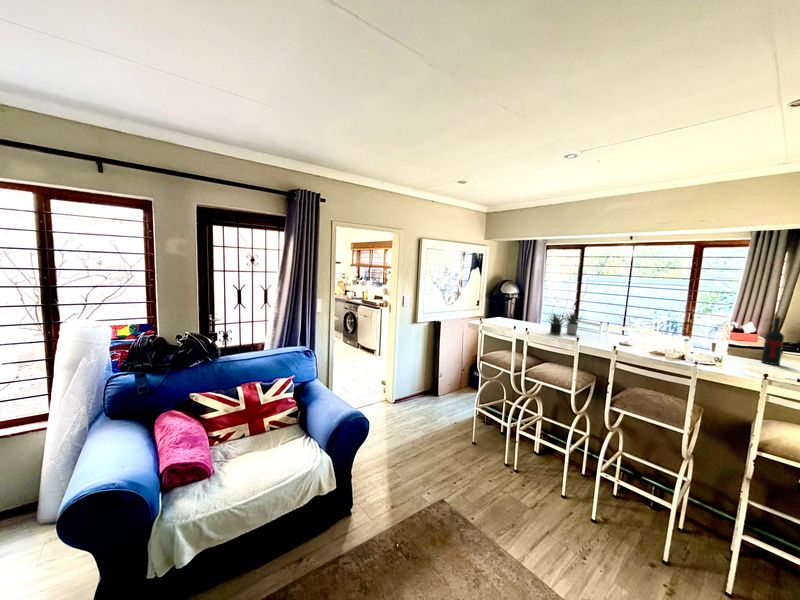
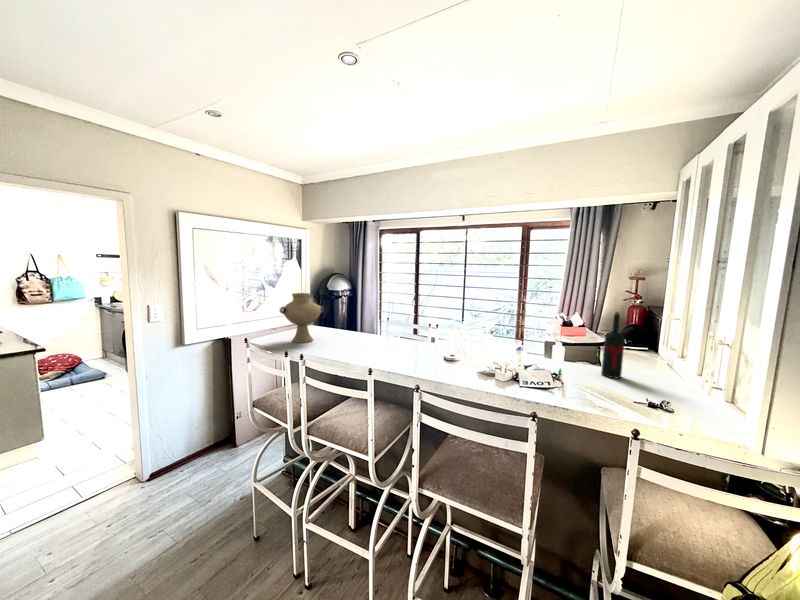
vase: none [496,292,523,325] -> present [280,293,323,343]
succulent plant: present [550,313,580,334] -> none [343,317,397,356]

